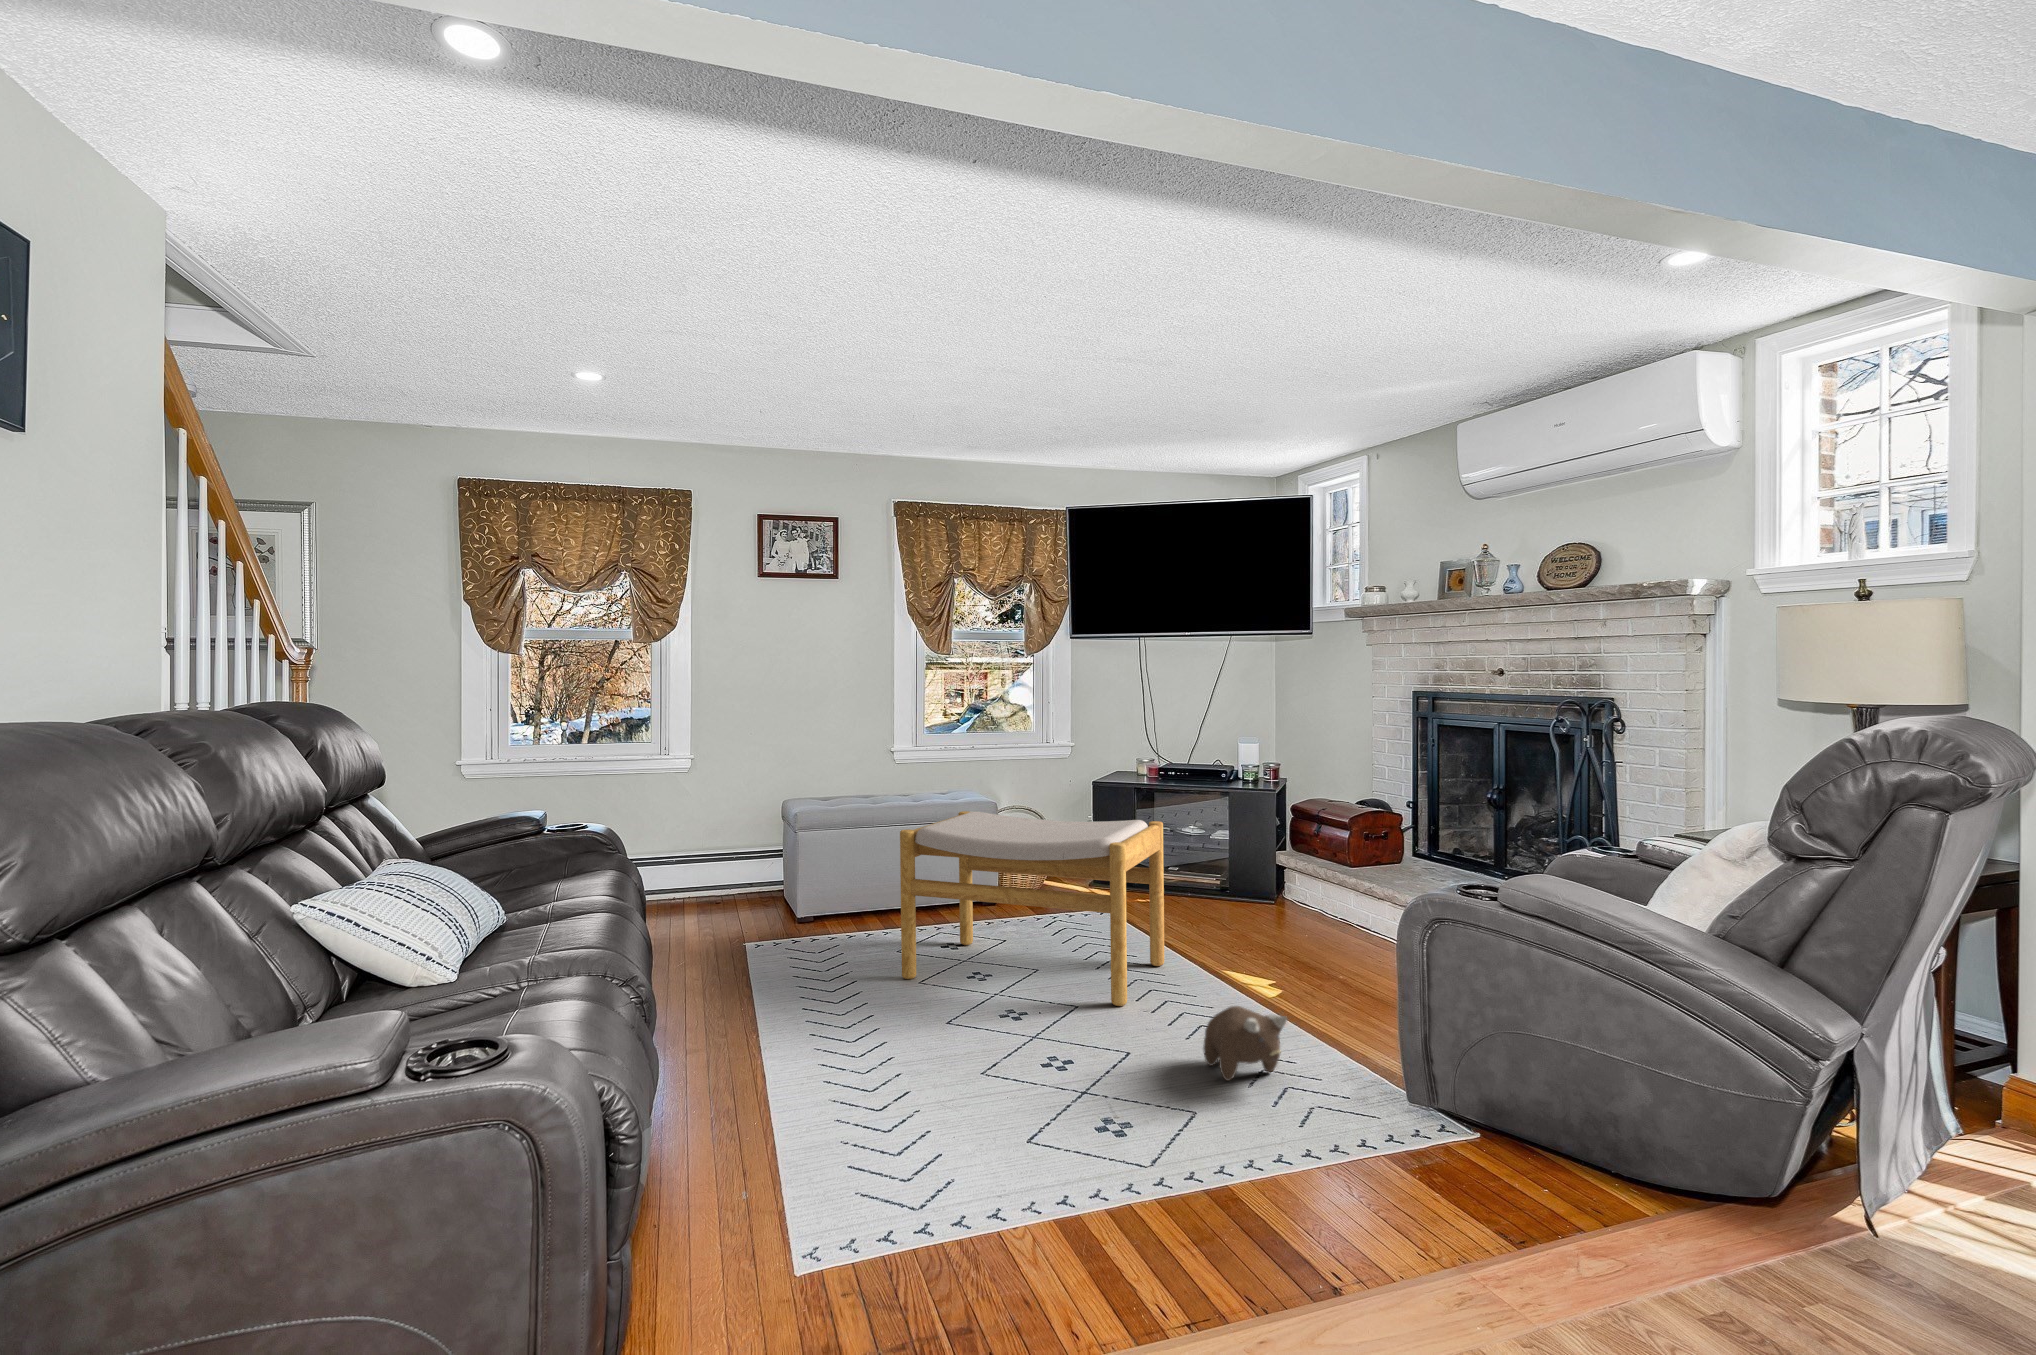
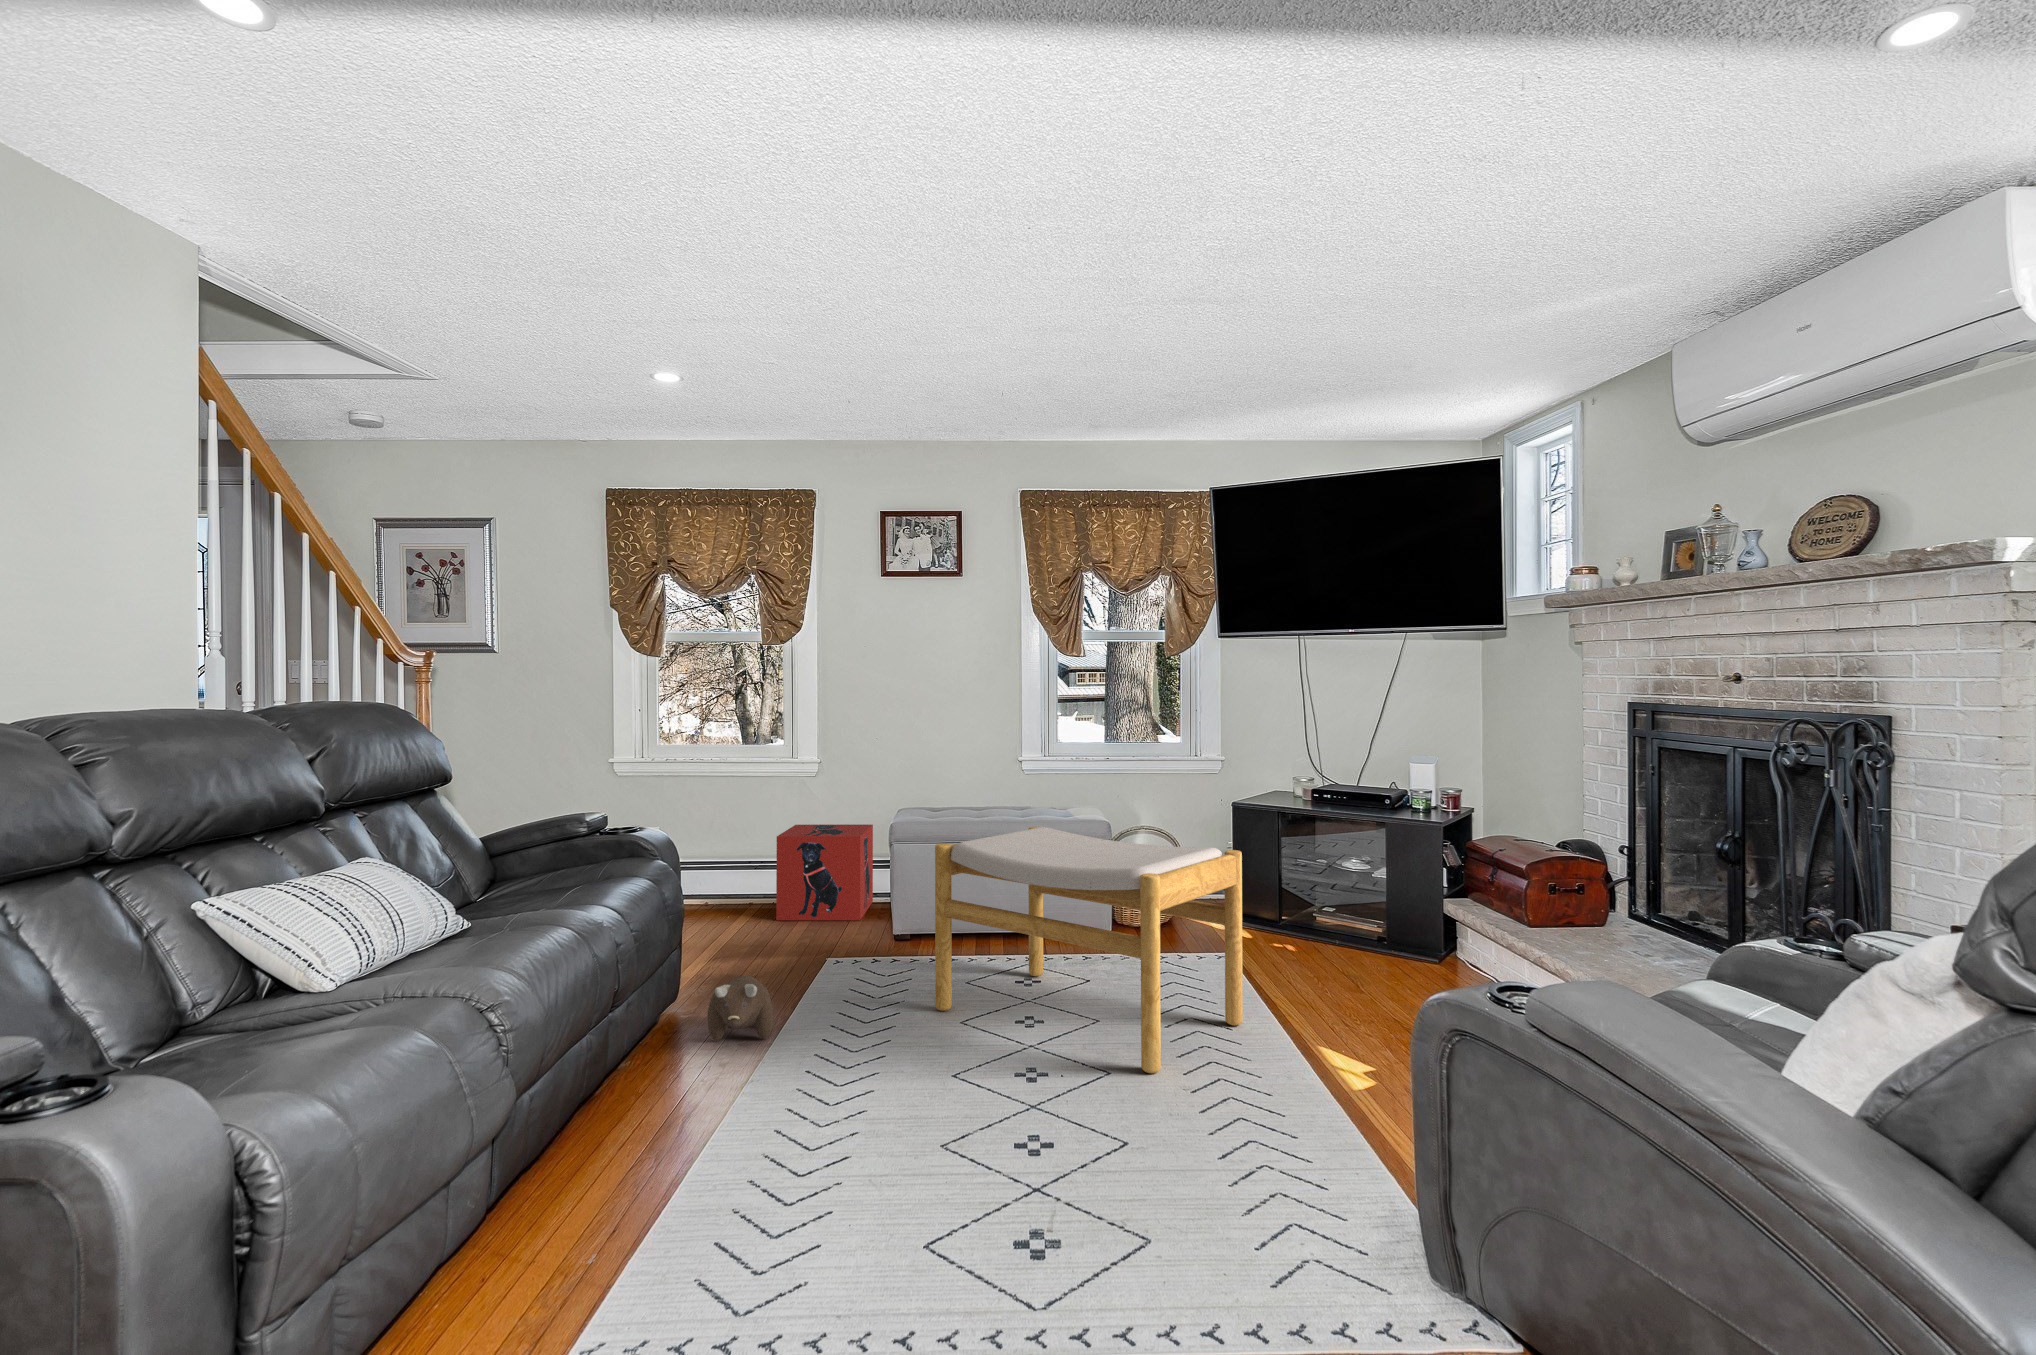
storage box: none [672,820,759,919] -> present [776,824,873,920]
plush toy: present [1203,1006,1287,1081] -> present [707,975,773,1041]

